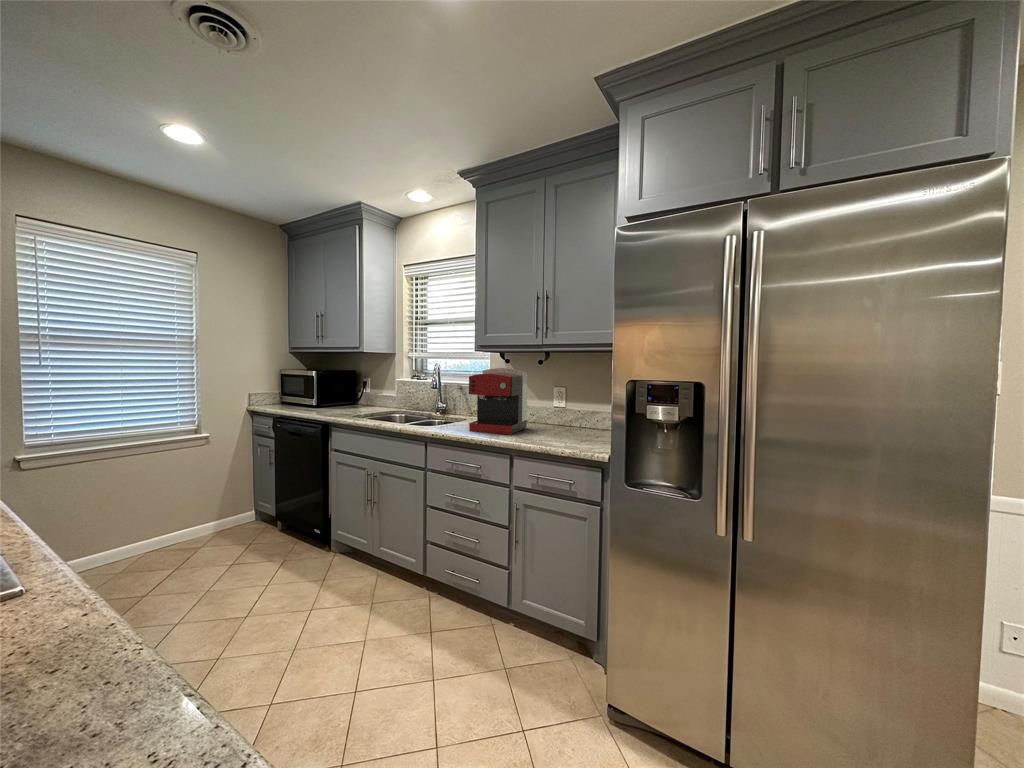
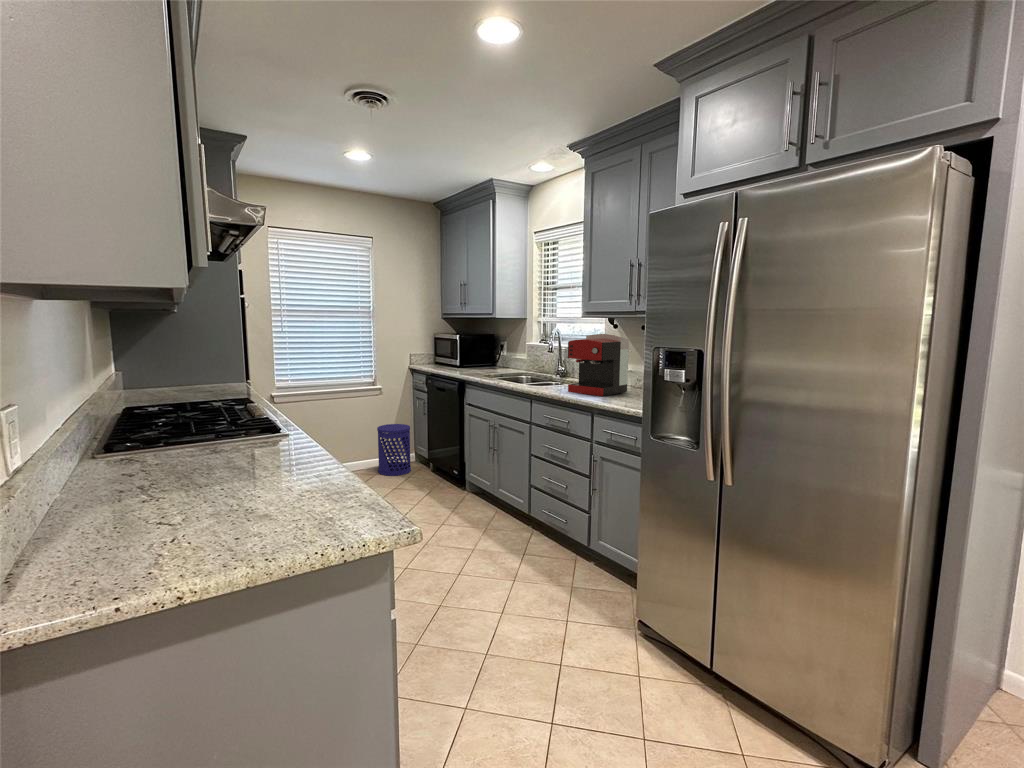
waste bin: none [202,478,251,546] -> present [377,424,411,476]

